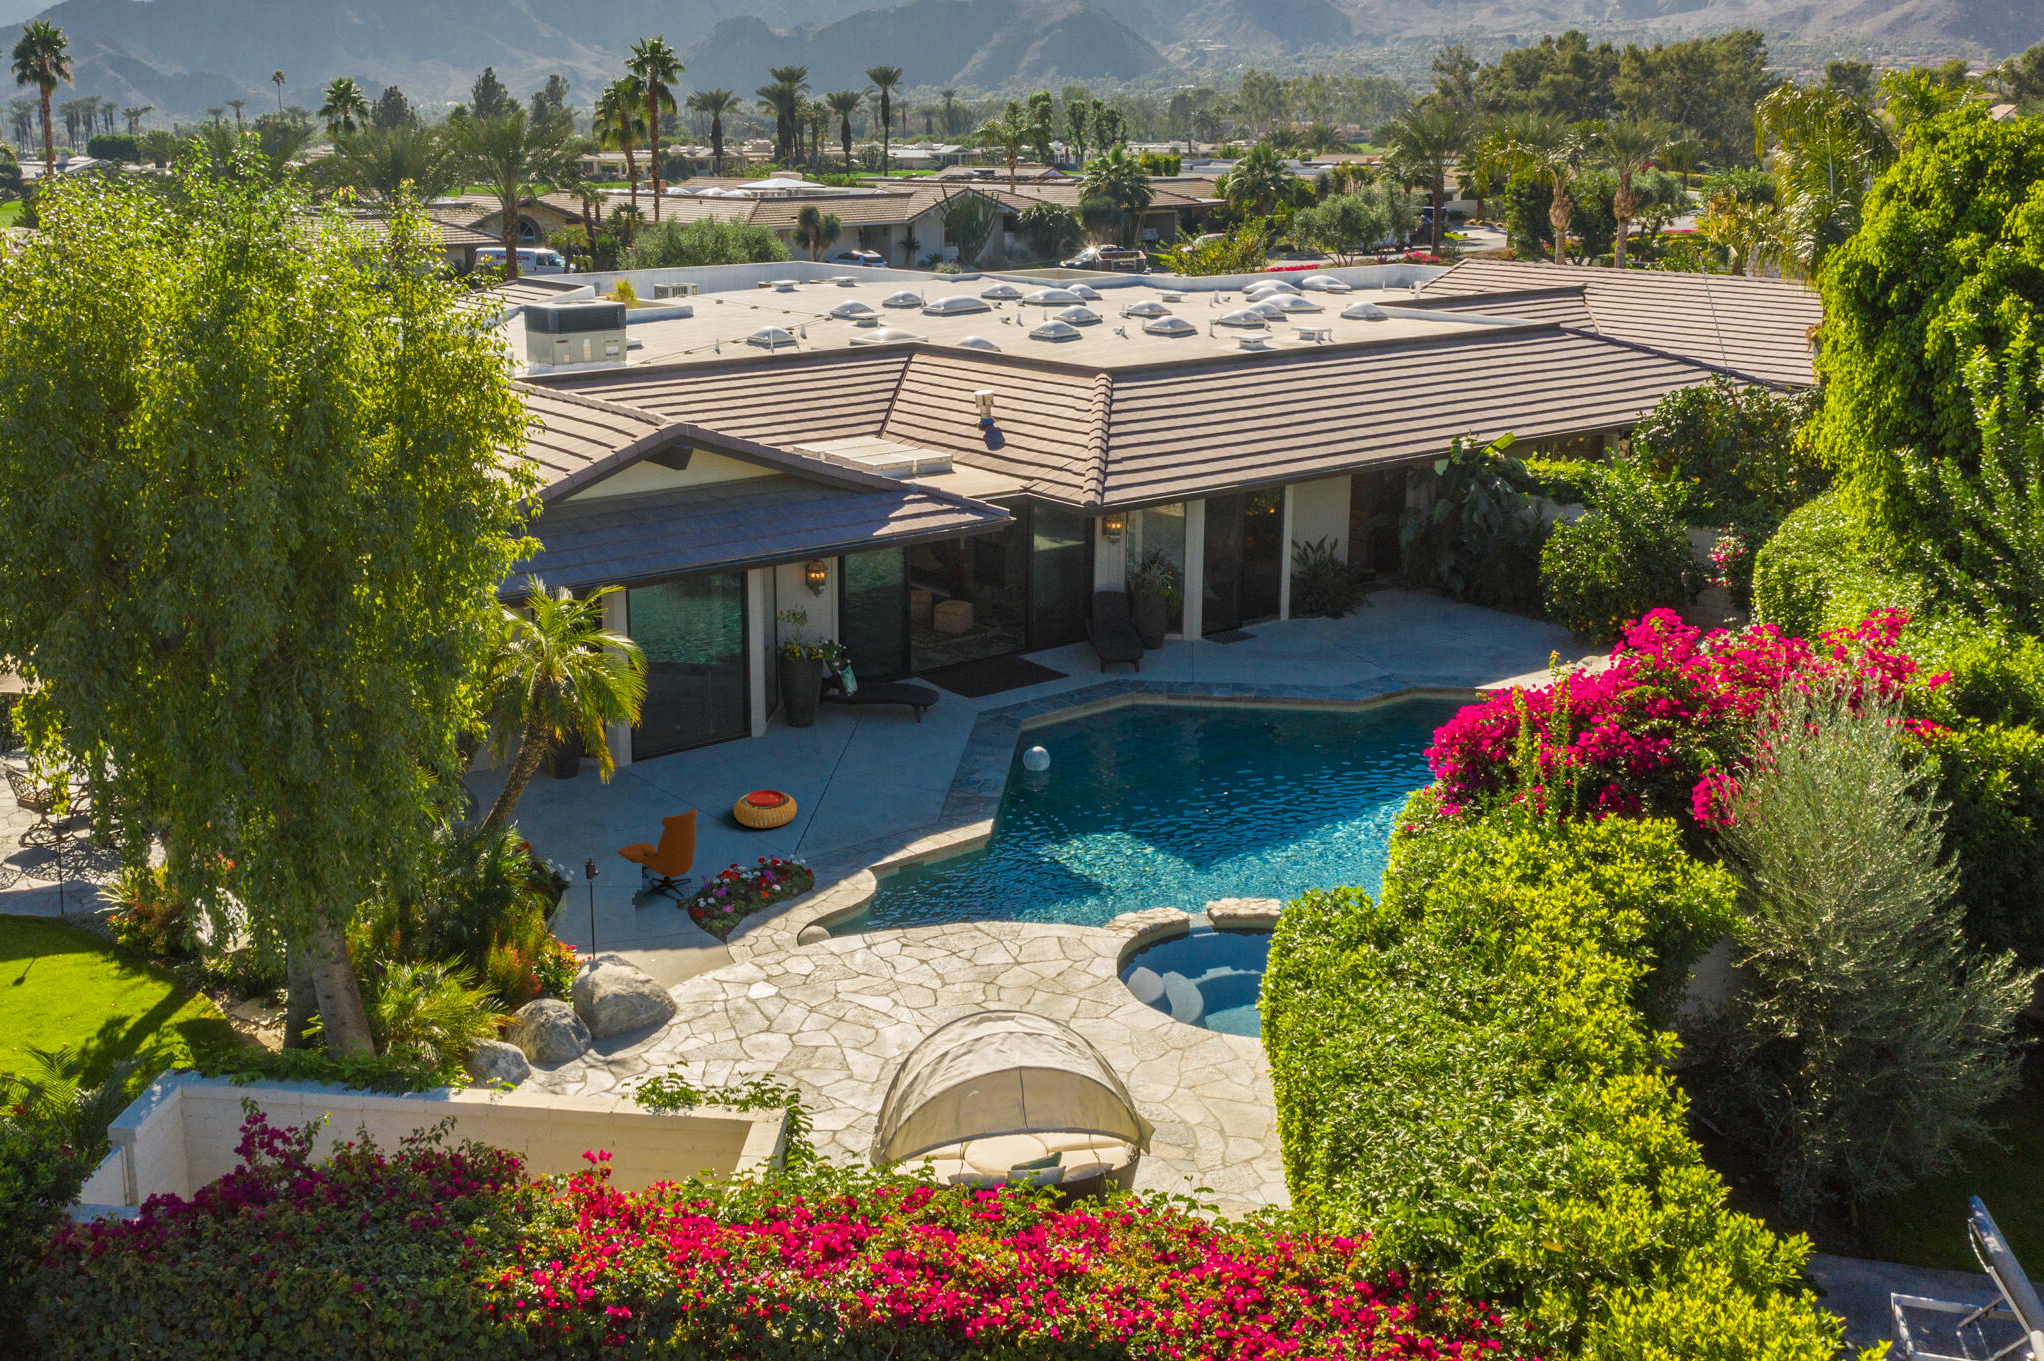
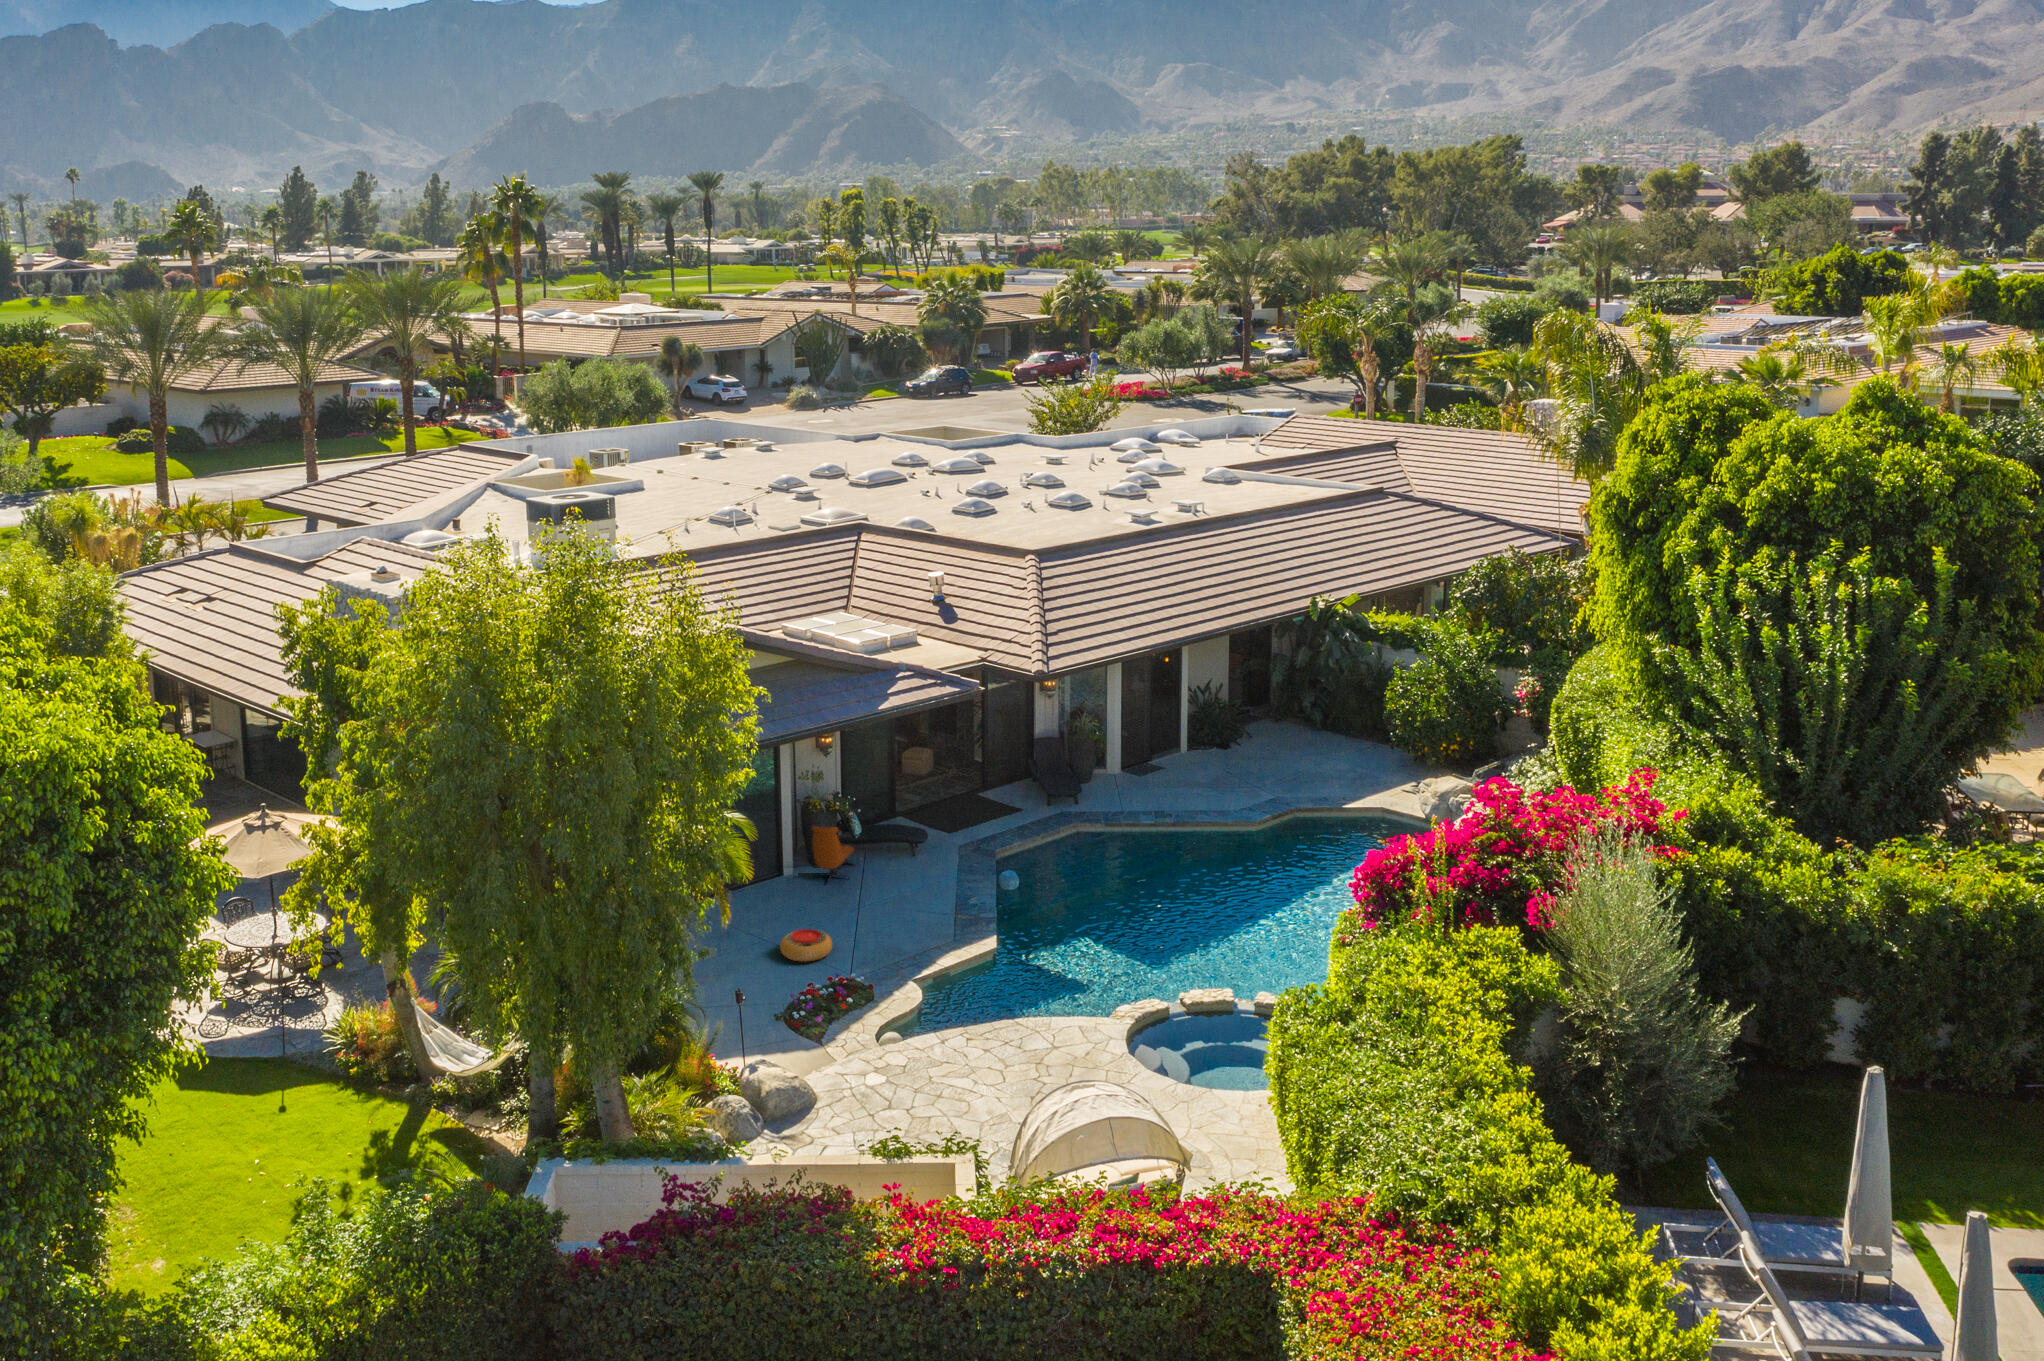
lounge chair: present [618,808,697,897] -> present [812,826,854,879]

